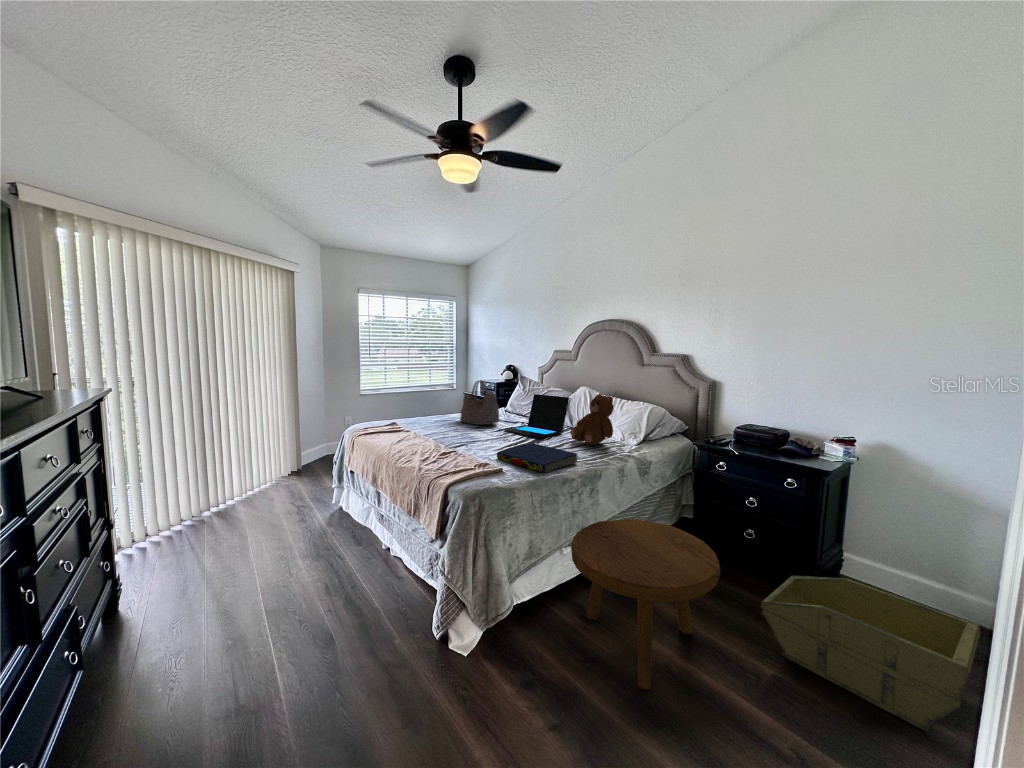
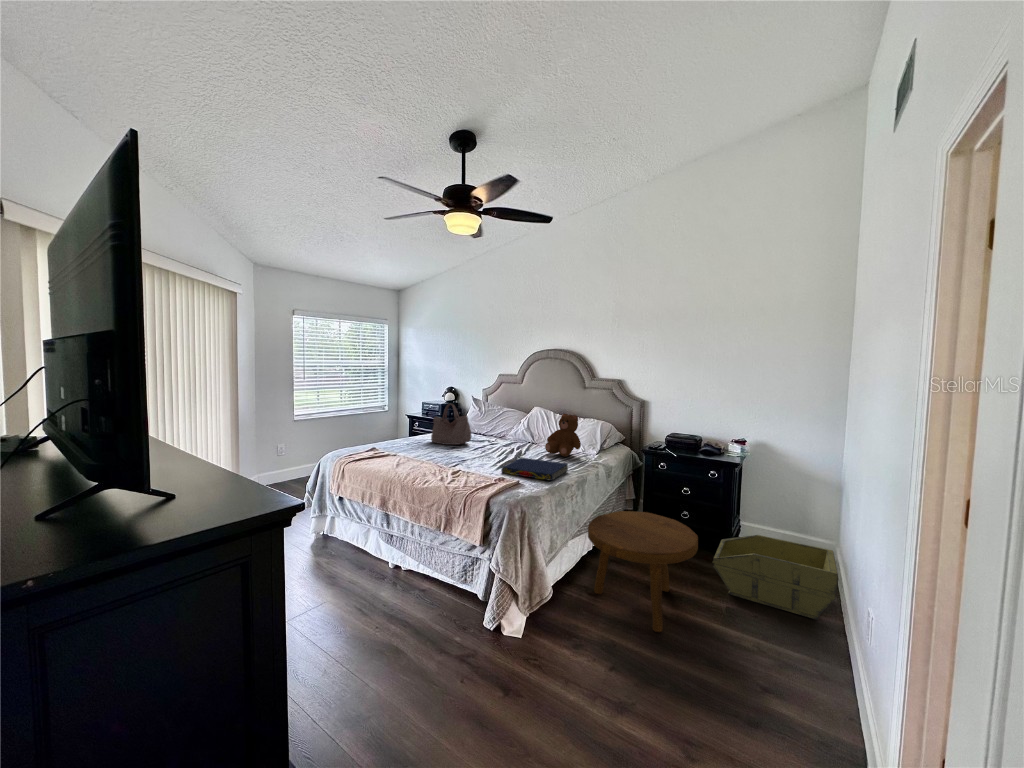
laptop: present [504,394,569,438] -> none [481,415,535,453]

